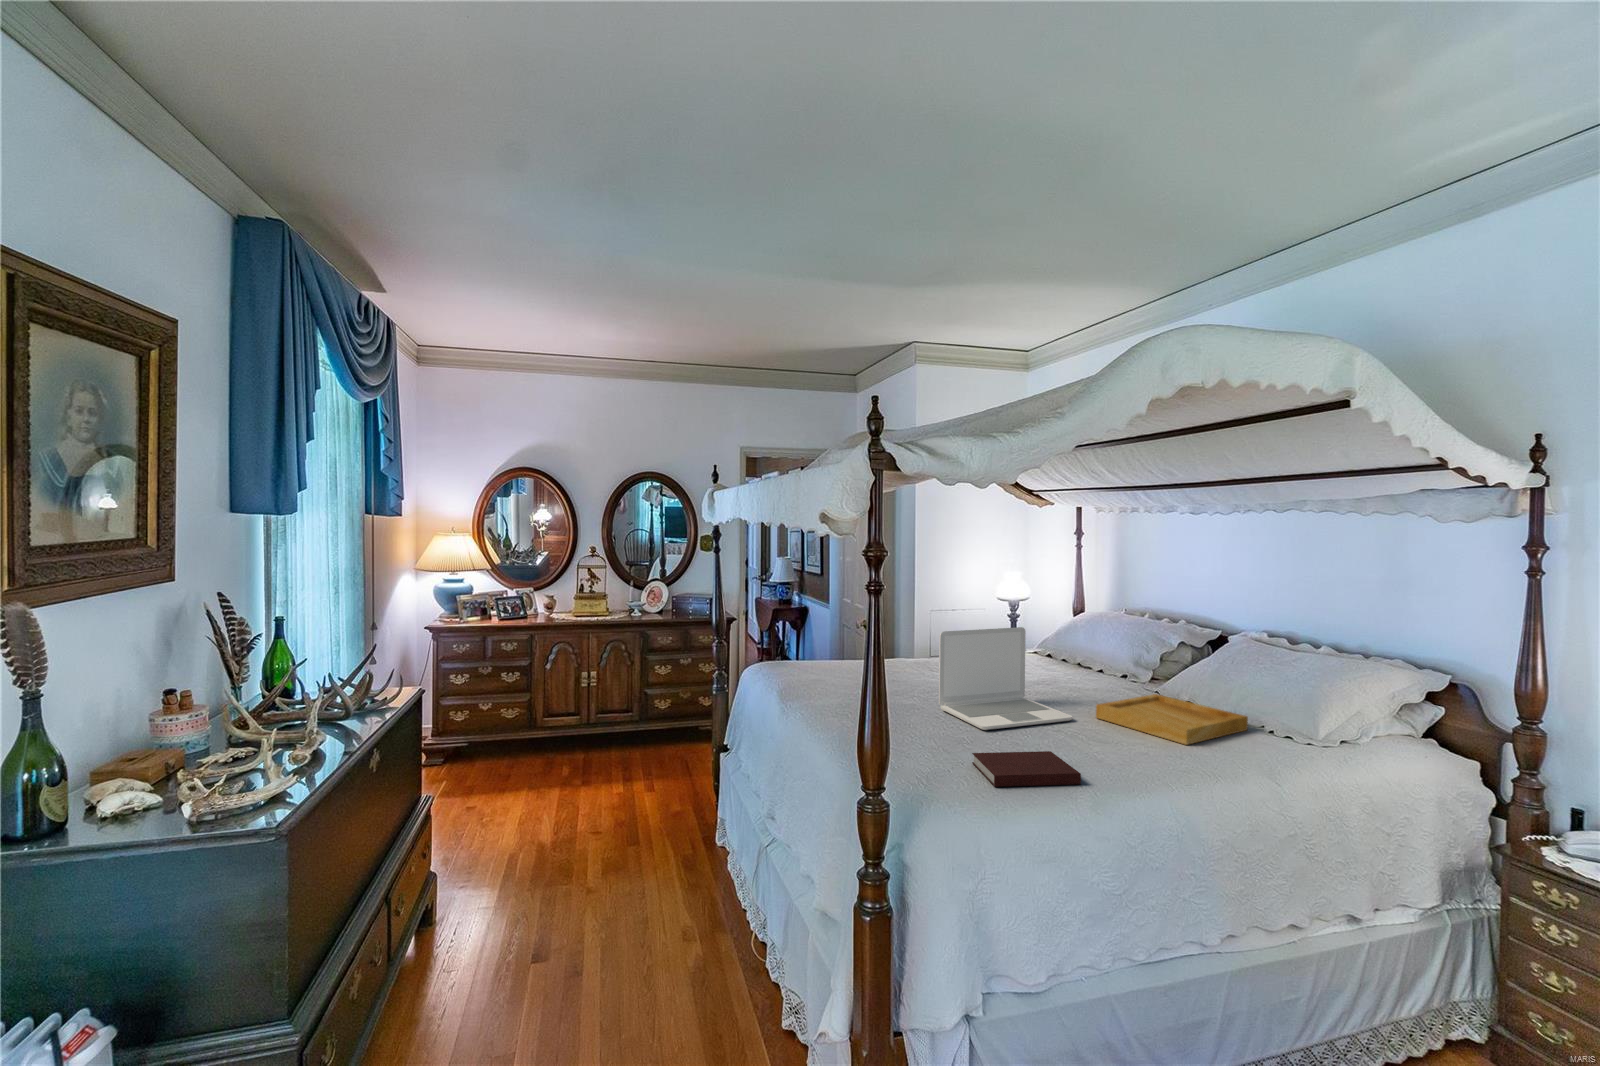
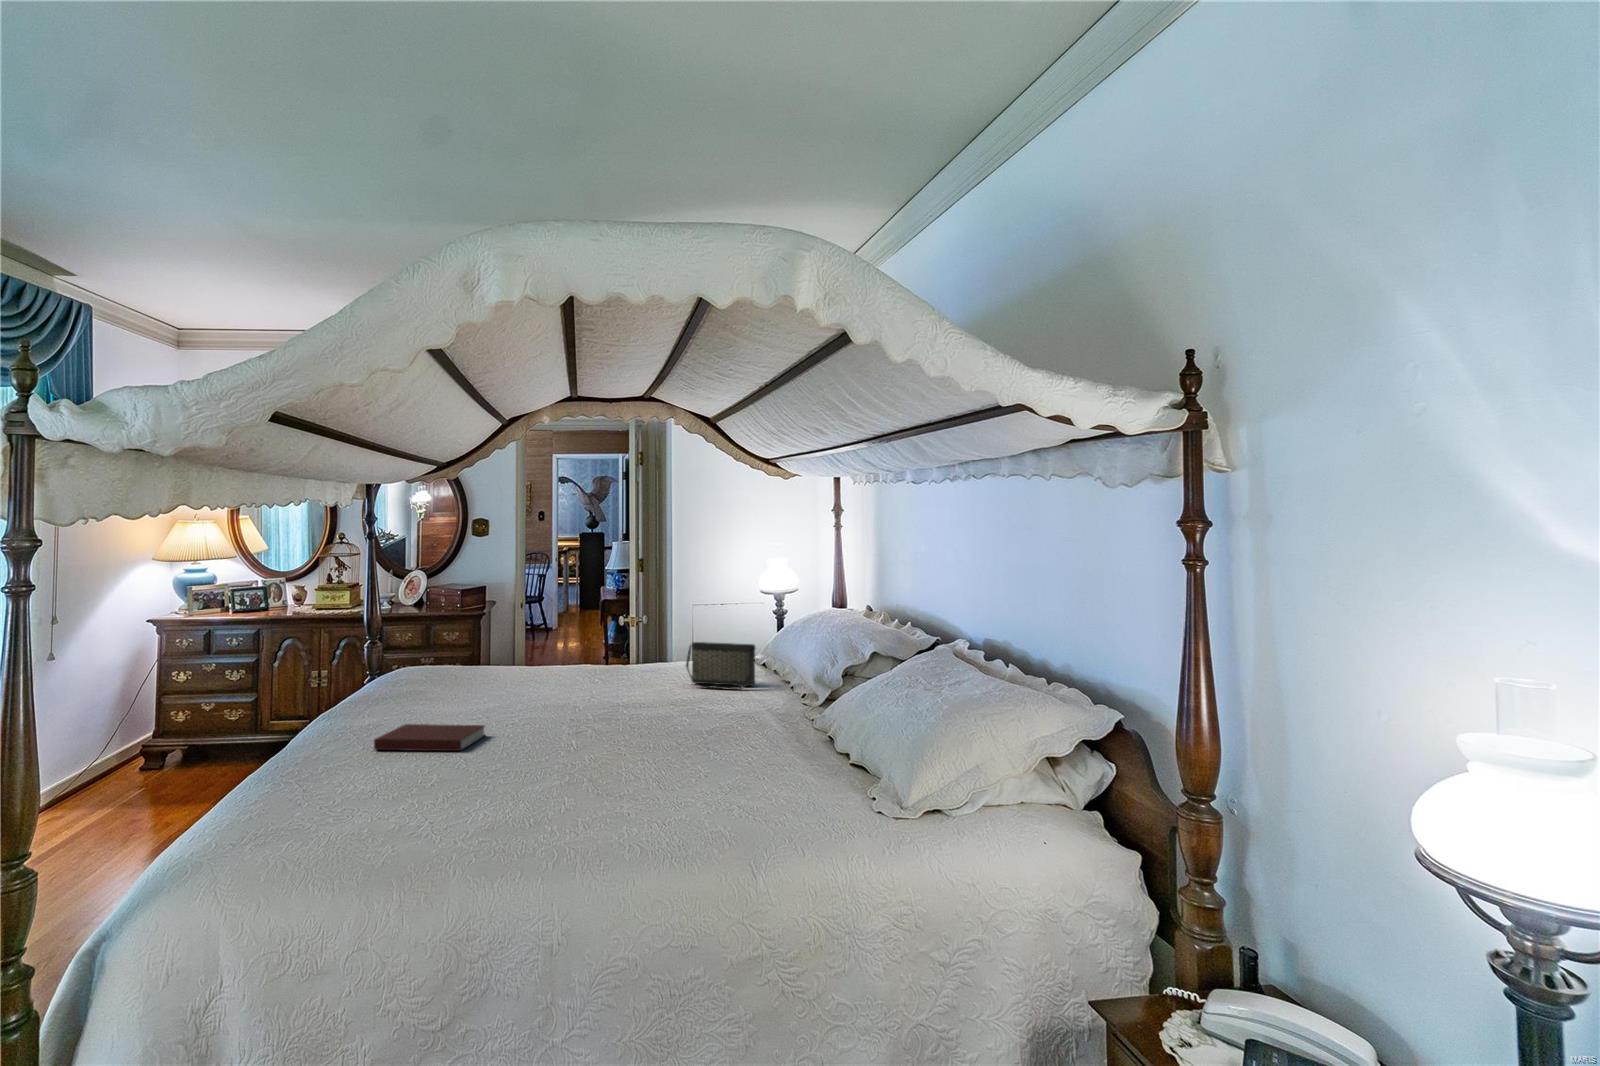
laptop: present [939,627,1072,730] -> none [489,610,610,712]
handbag: none [1067,653,1140,696] -> present [686,642,755,689]
tray: present [1096,694,1248,745] -> none [641,685,771,728]

